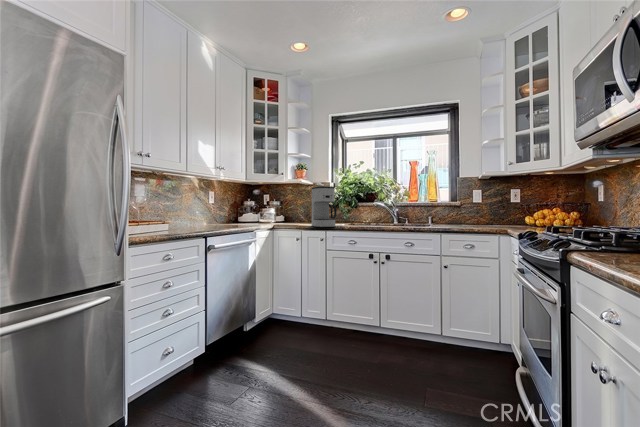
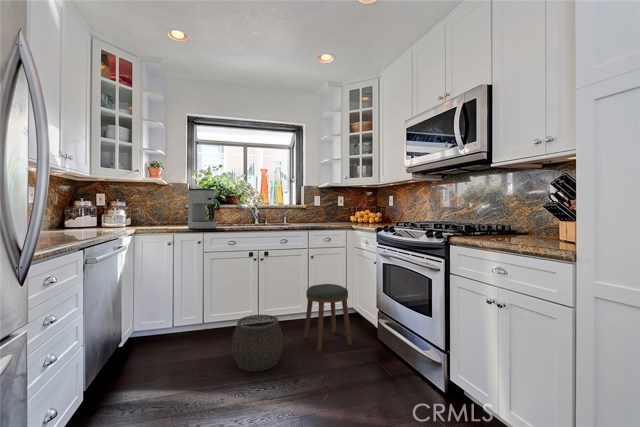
stool: none [411,306,473,404] -> present [304,284,352,351]
woven basket: none [307,327,365,397] -> present [232,315,283,372]

